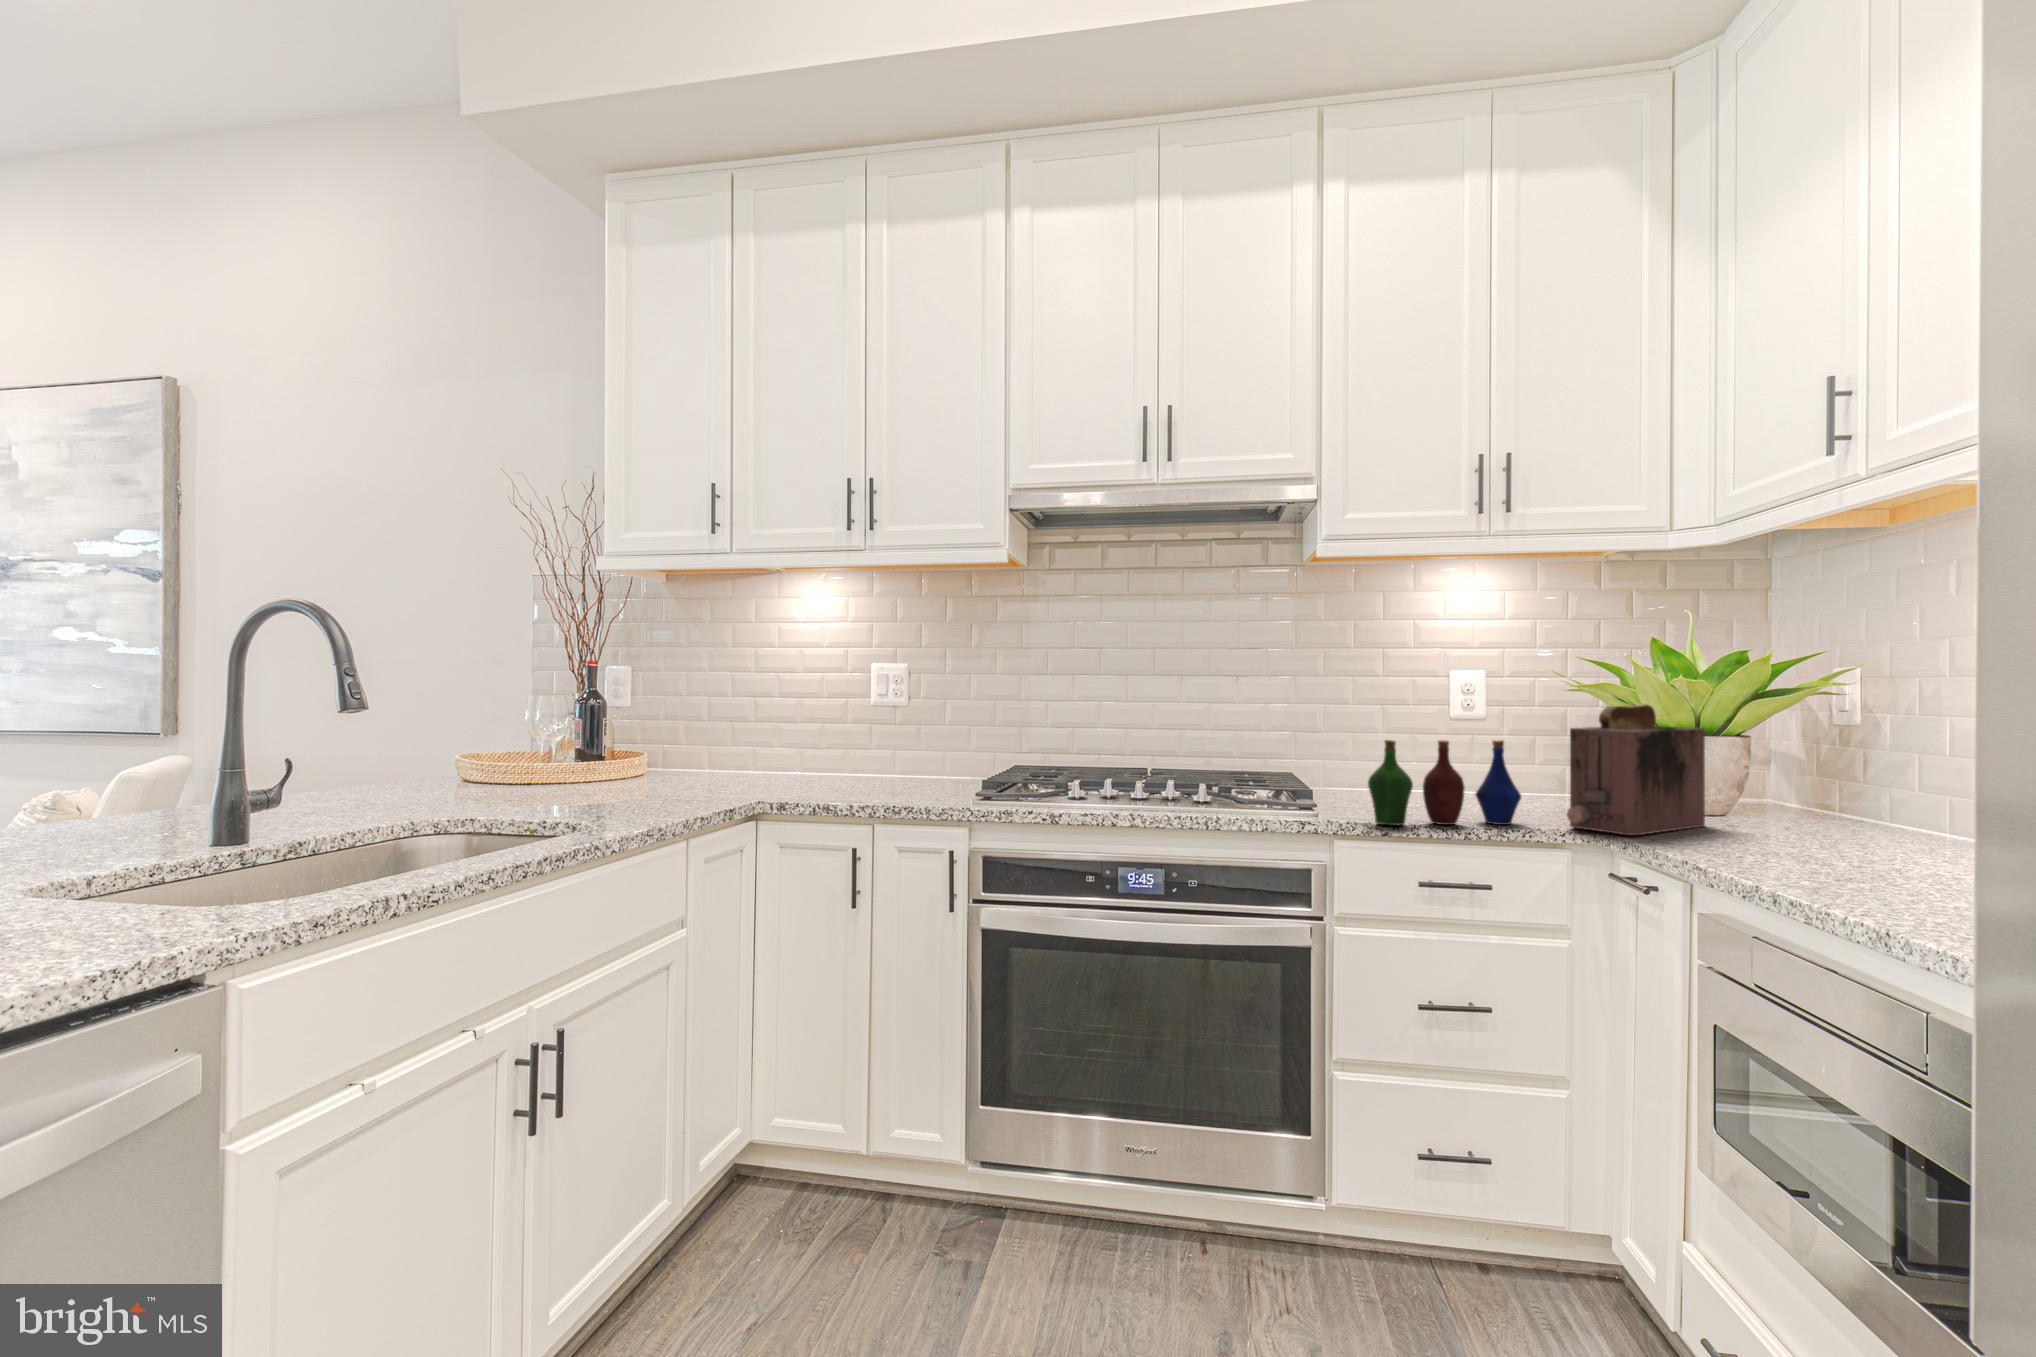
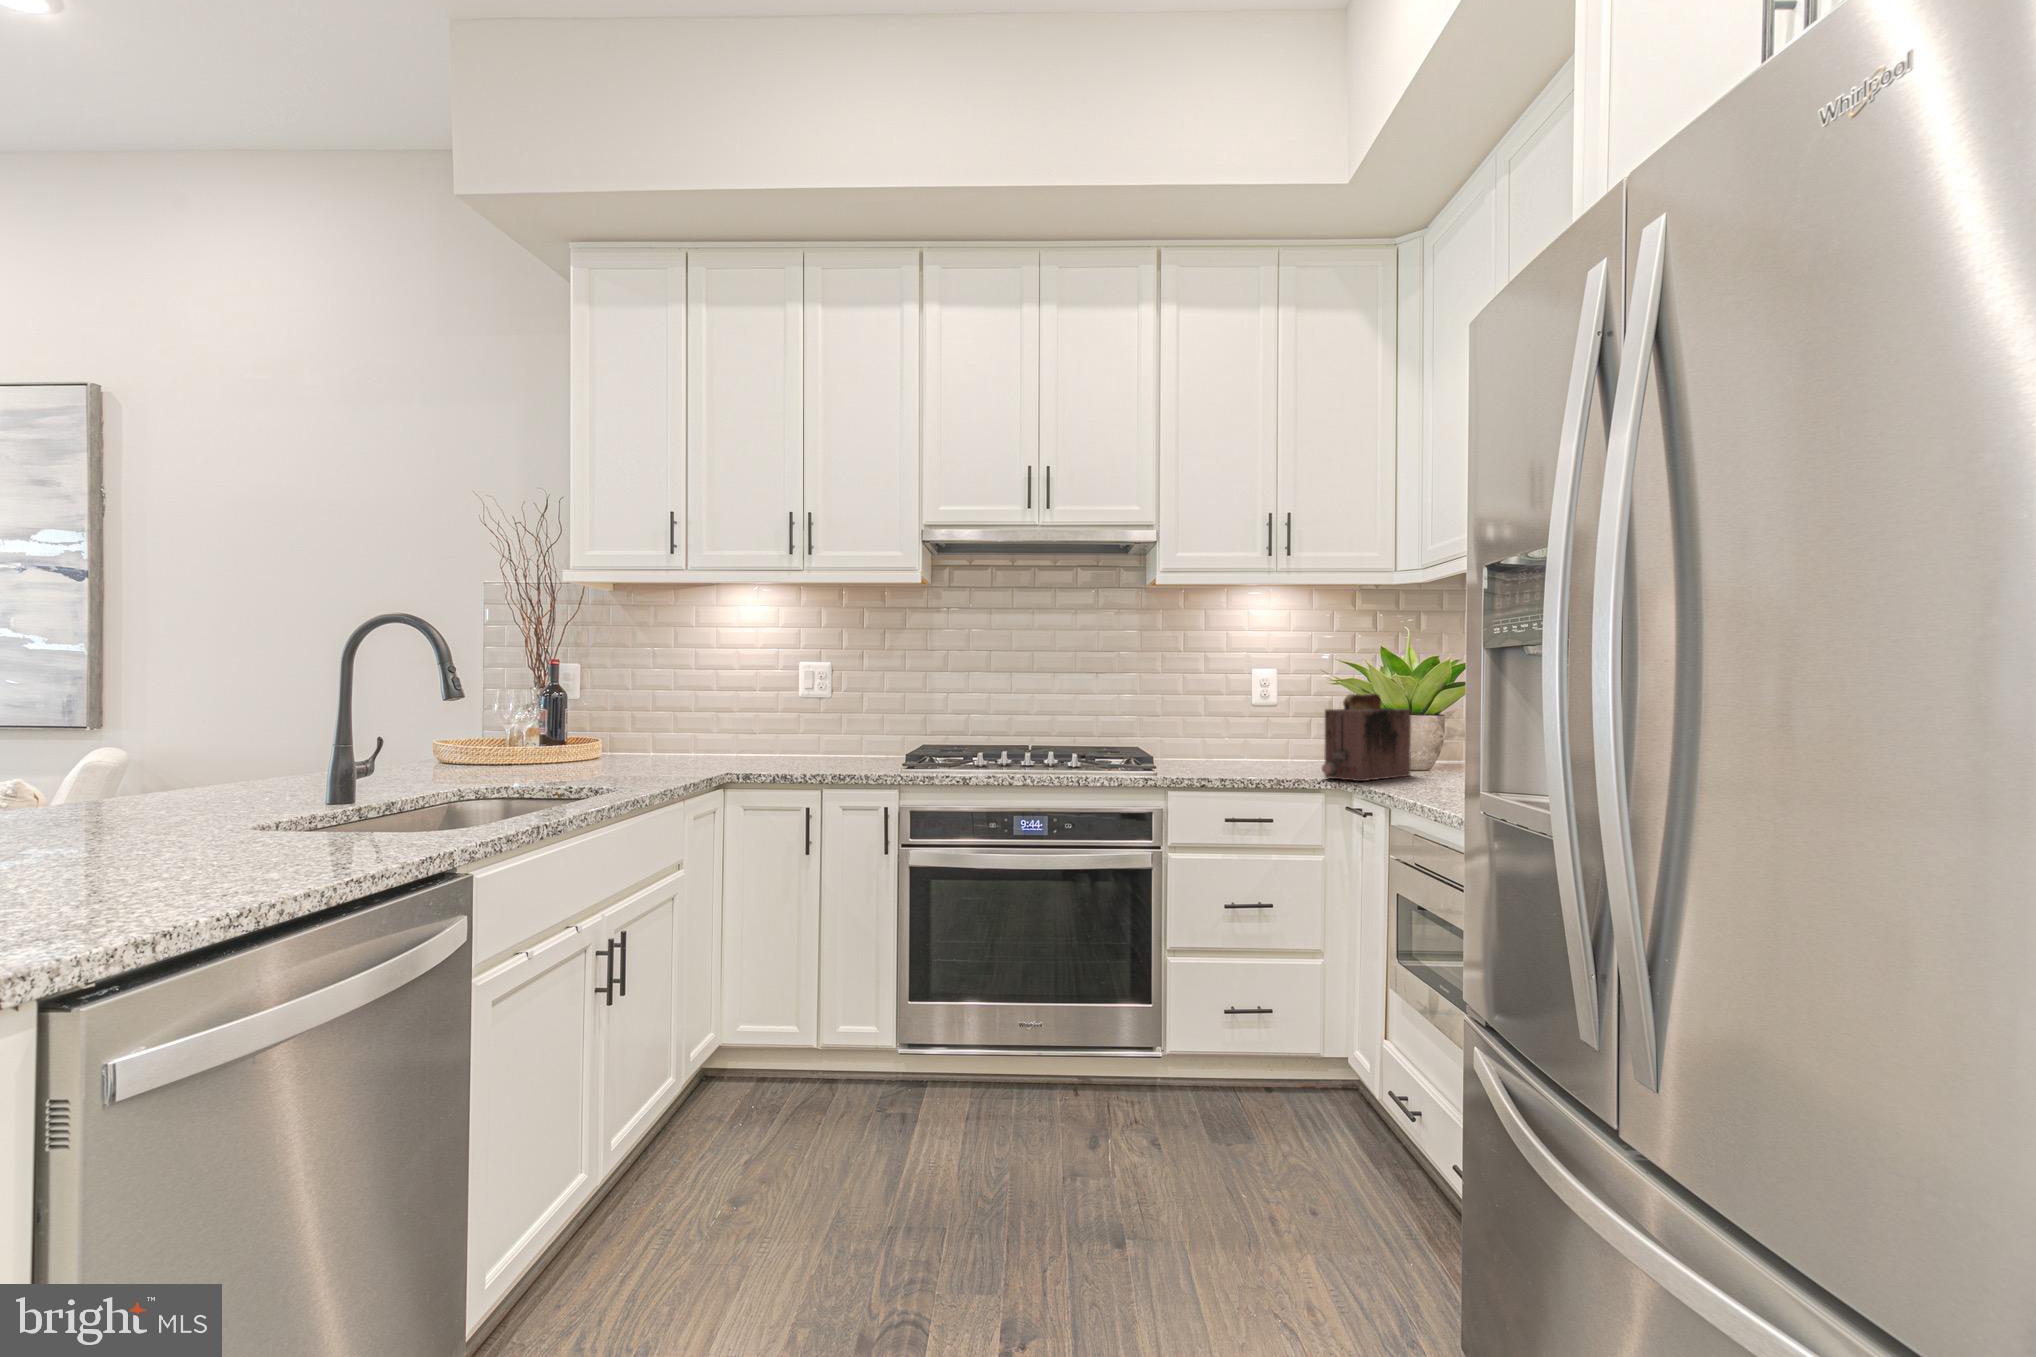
bottle: present [1368,740,1521,825] -> none [1191,719,1294,779]

